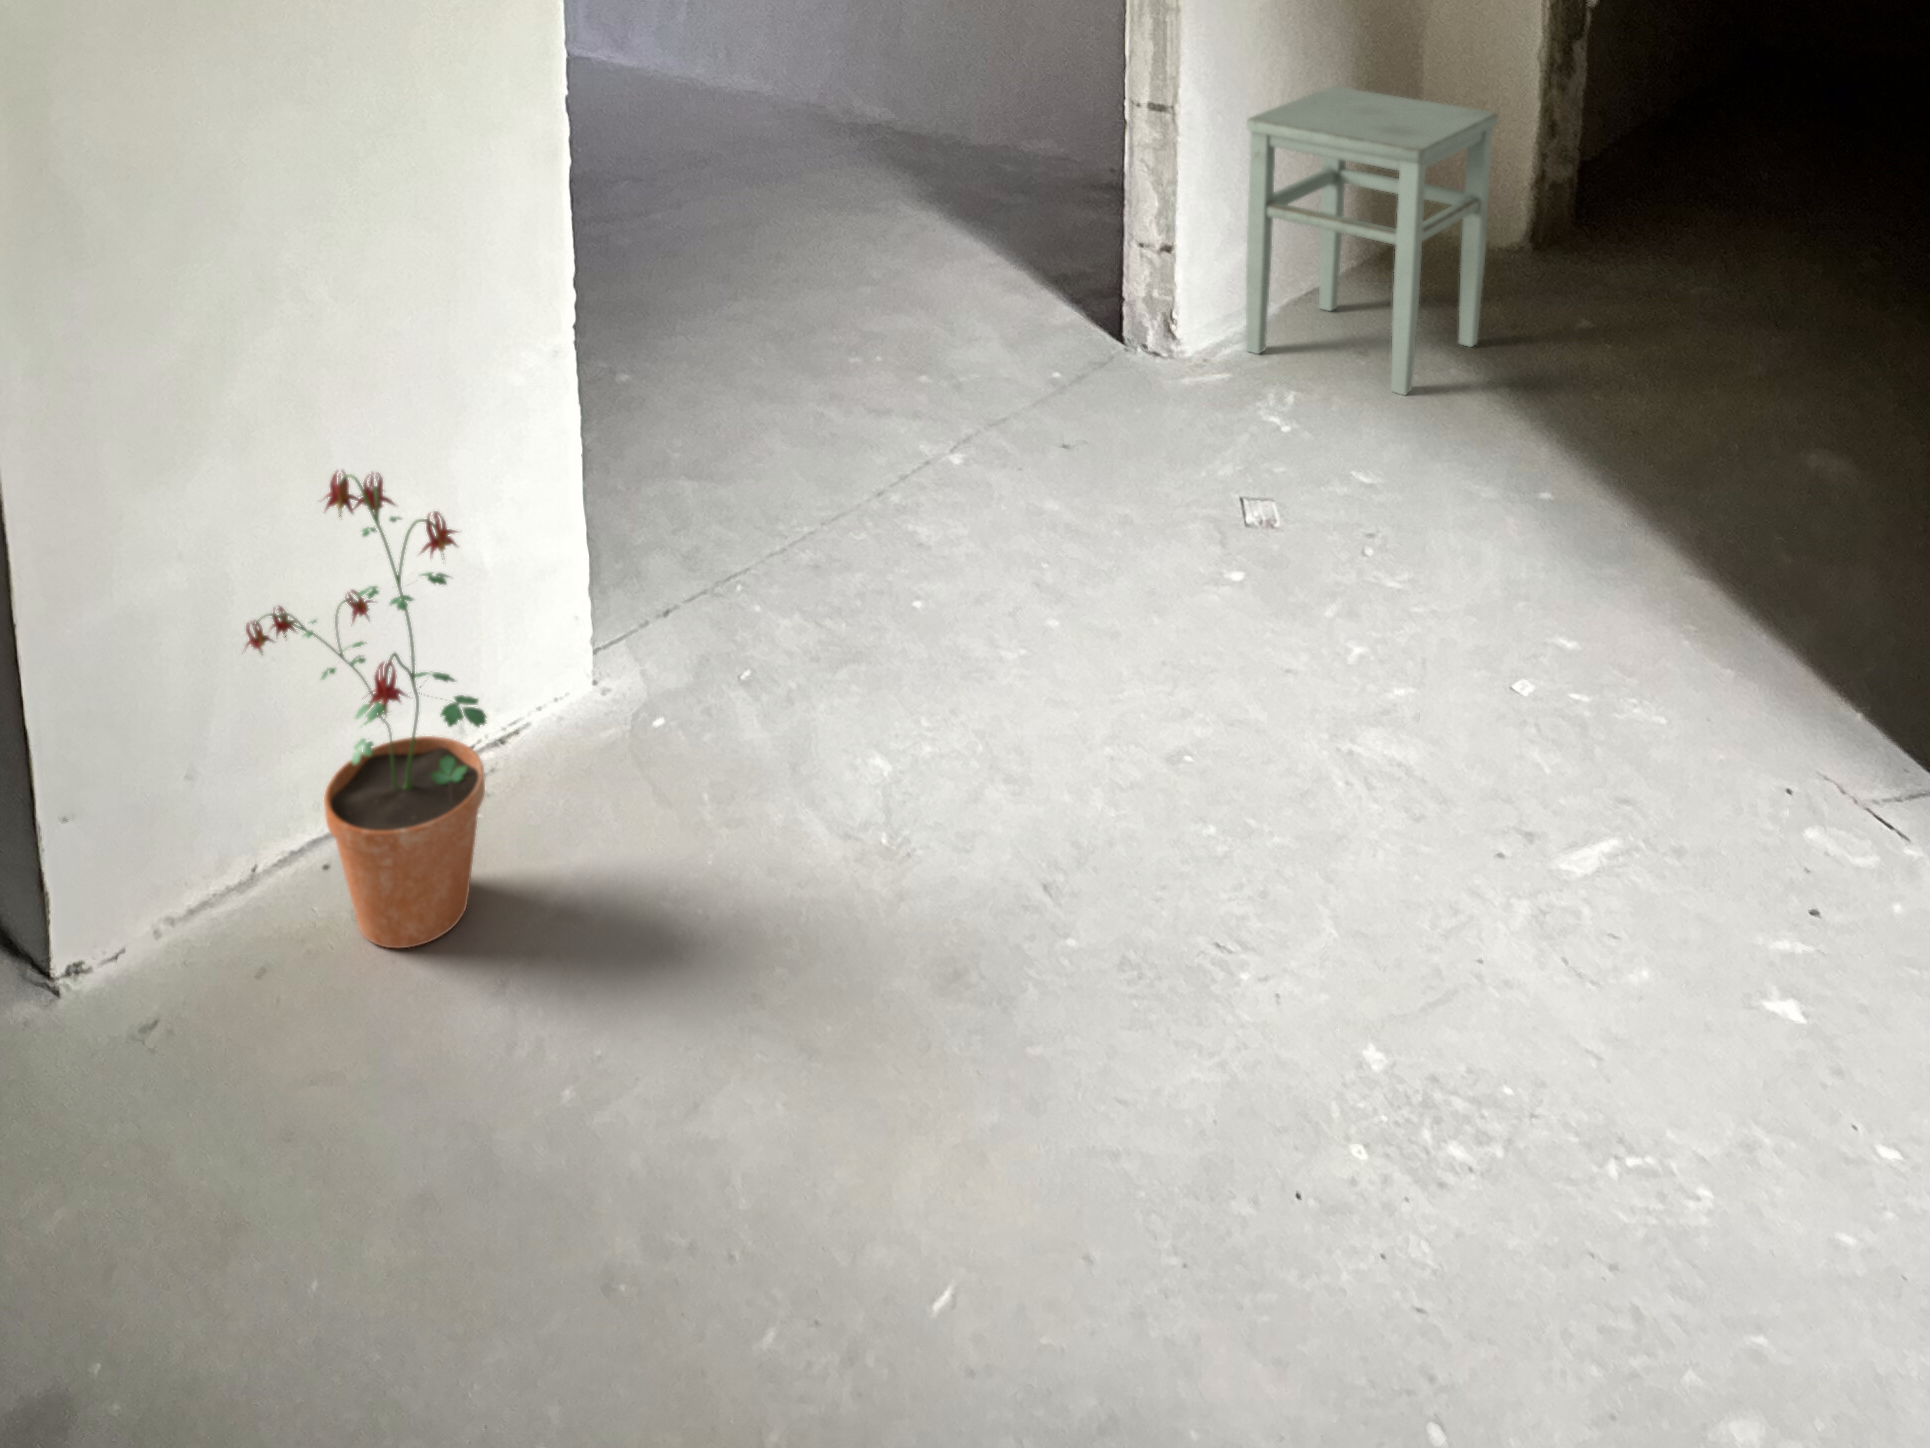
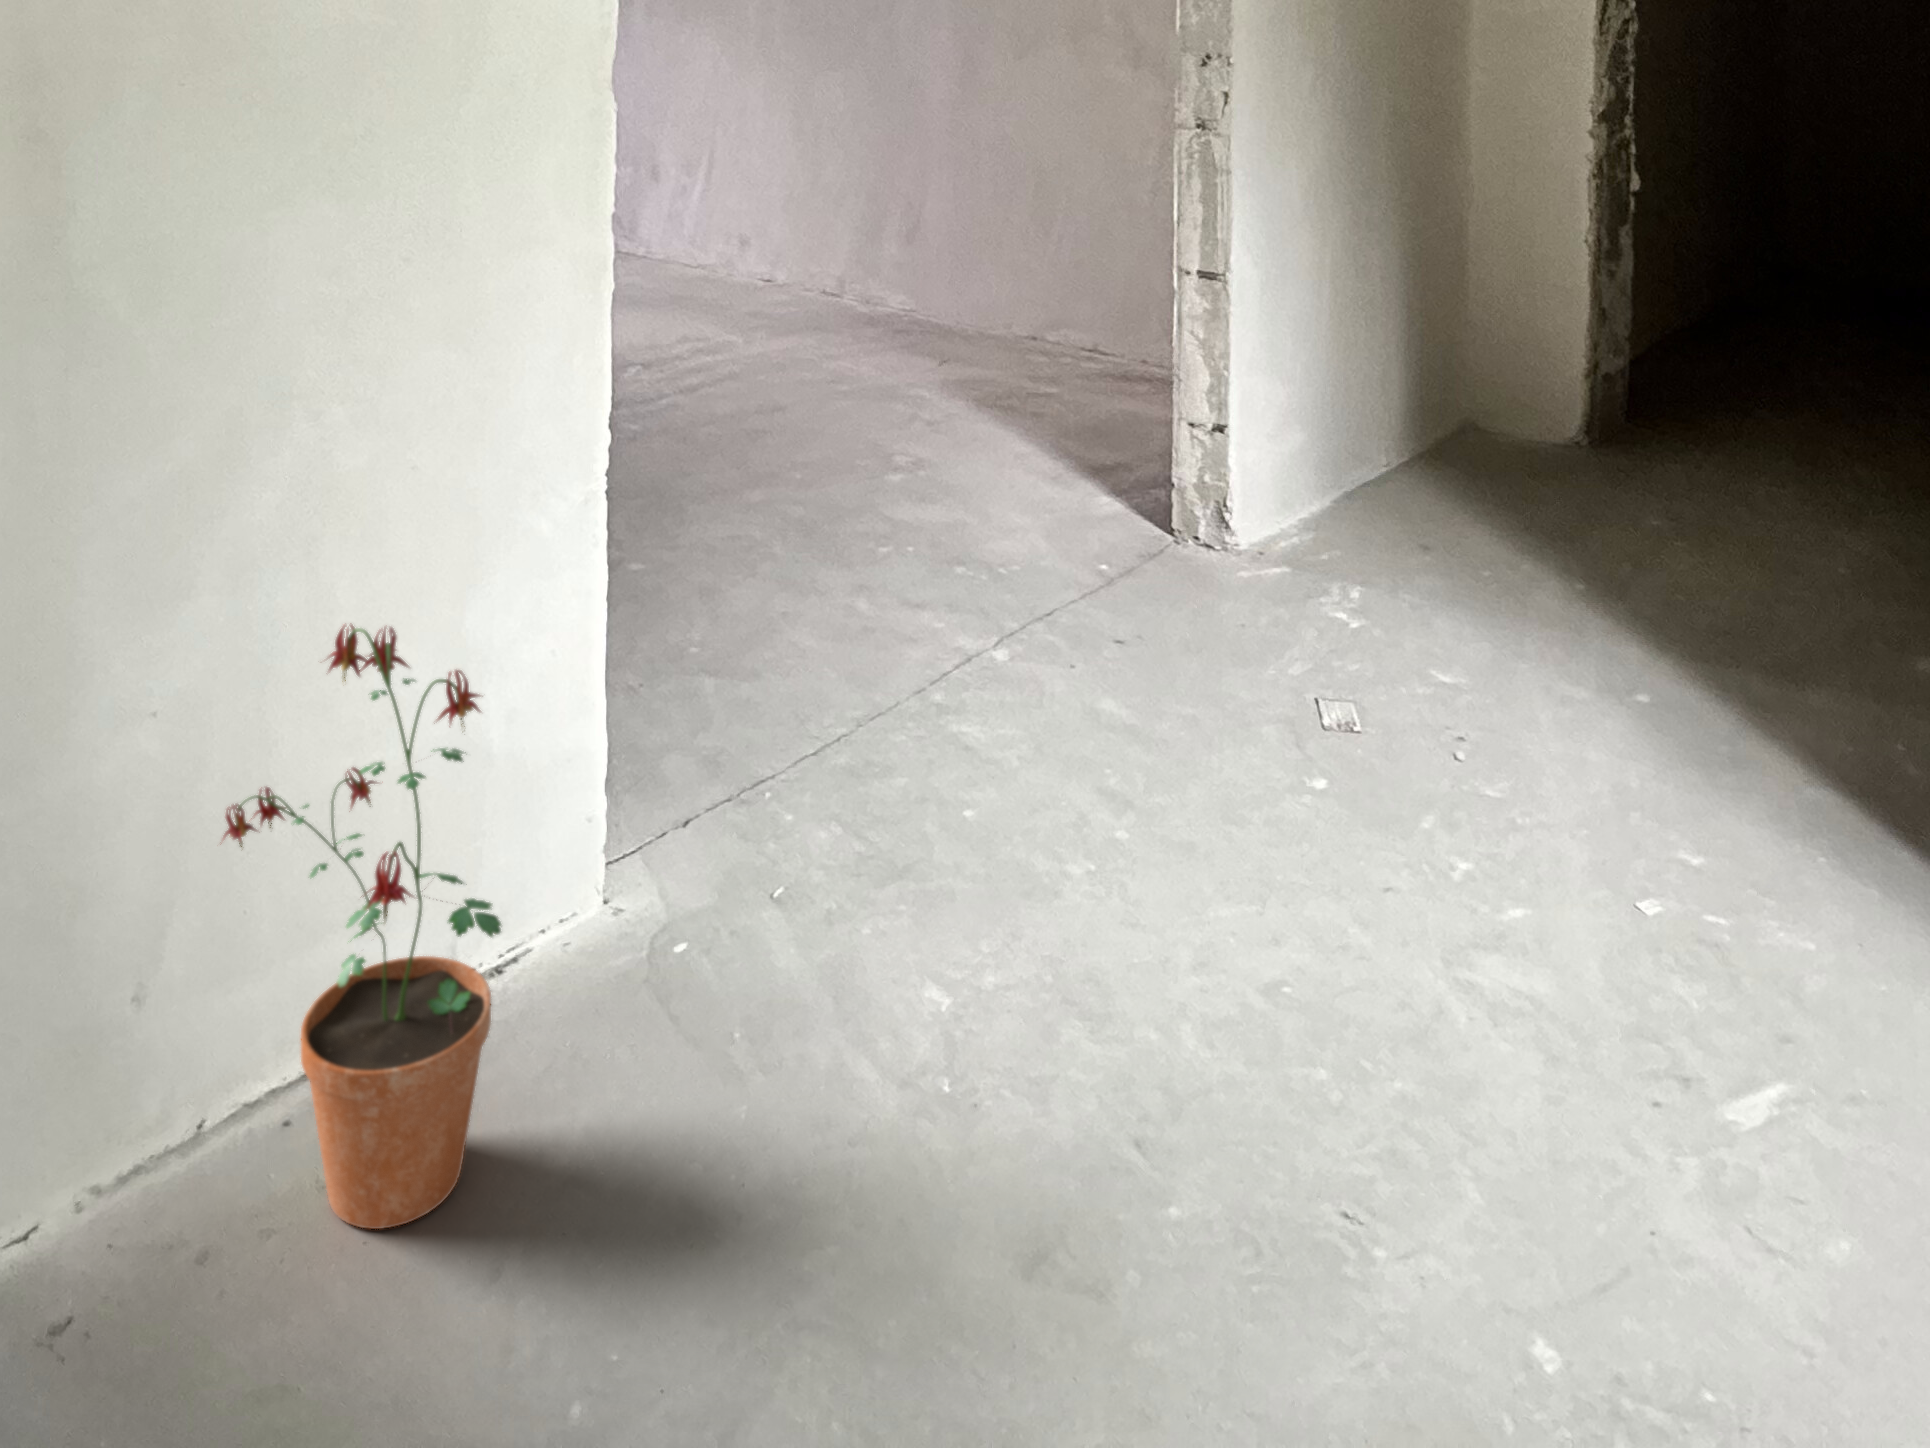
stool: present [1246,86,1498,395] -> none [1296,263,1552,591]

